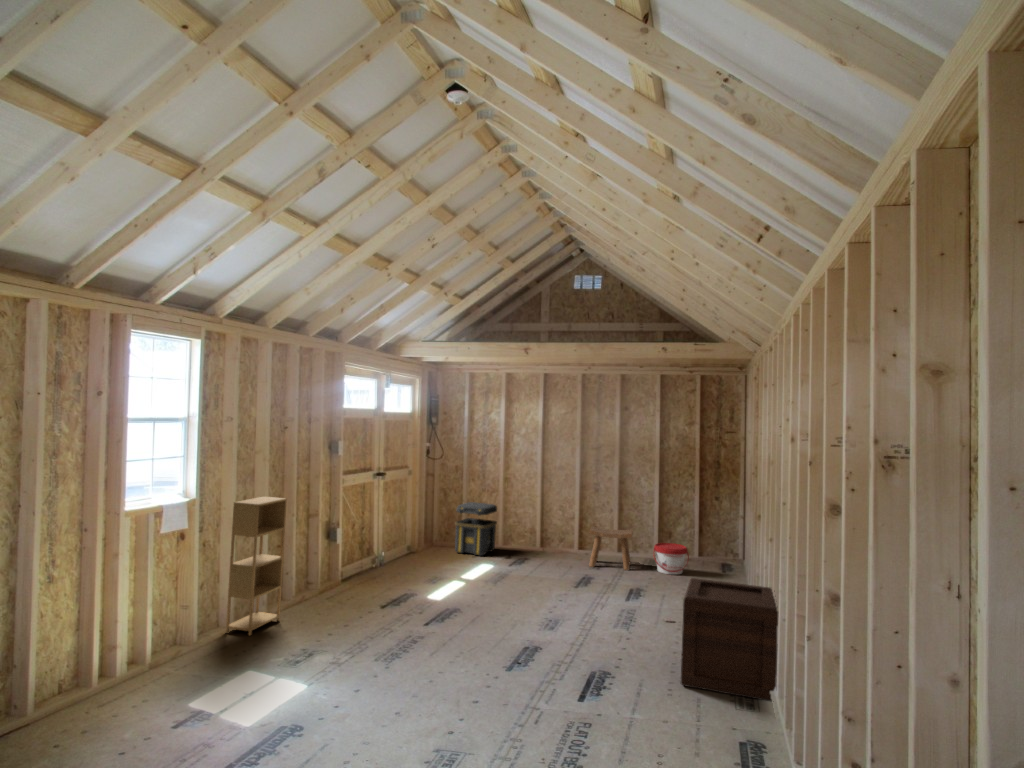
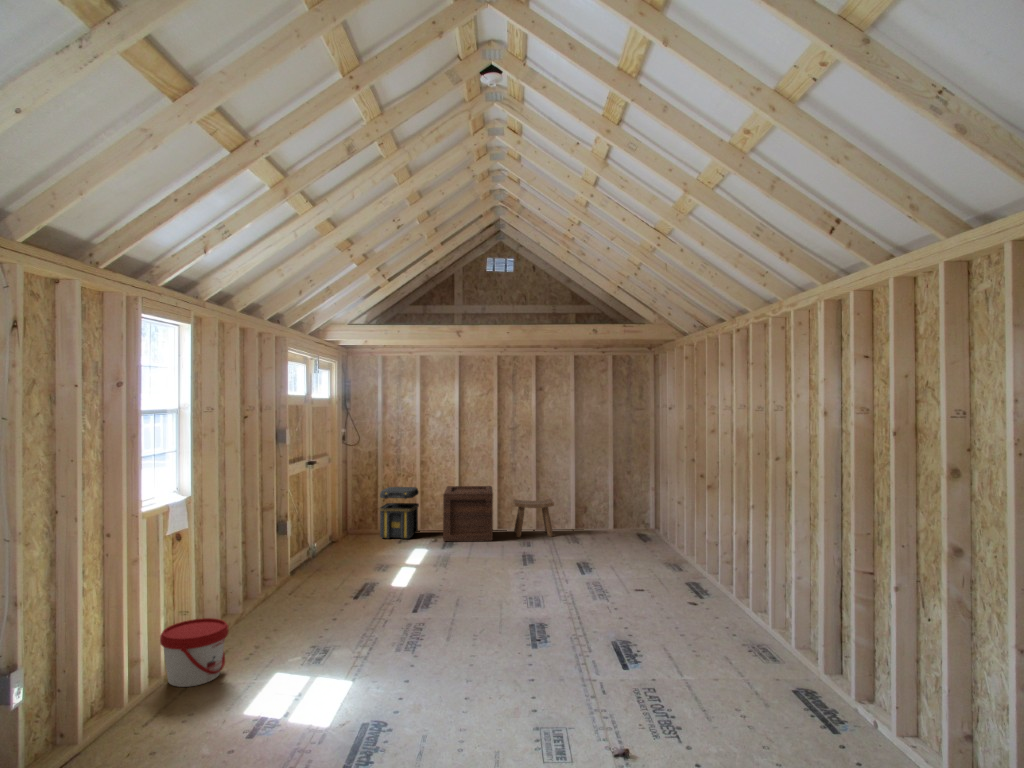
shelving unit: present [226,497,287,635] -> none [210,493,261,643]
bucket: present [653,543,689,575] -> present [160,618,229,687]
wooden crate: present [681,578,778,701] -> present [443,486,493,542]

